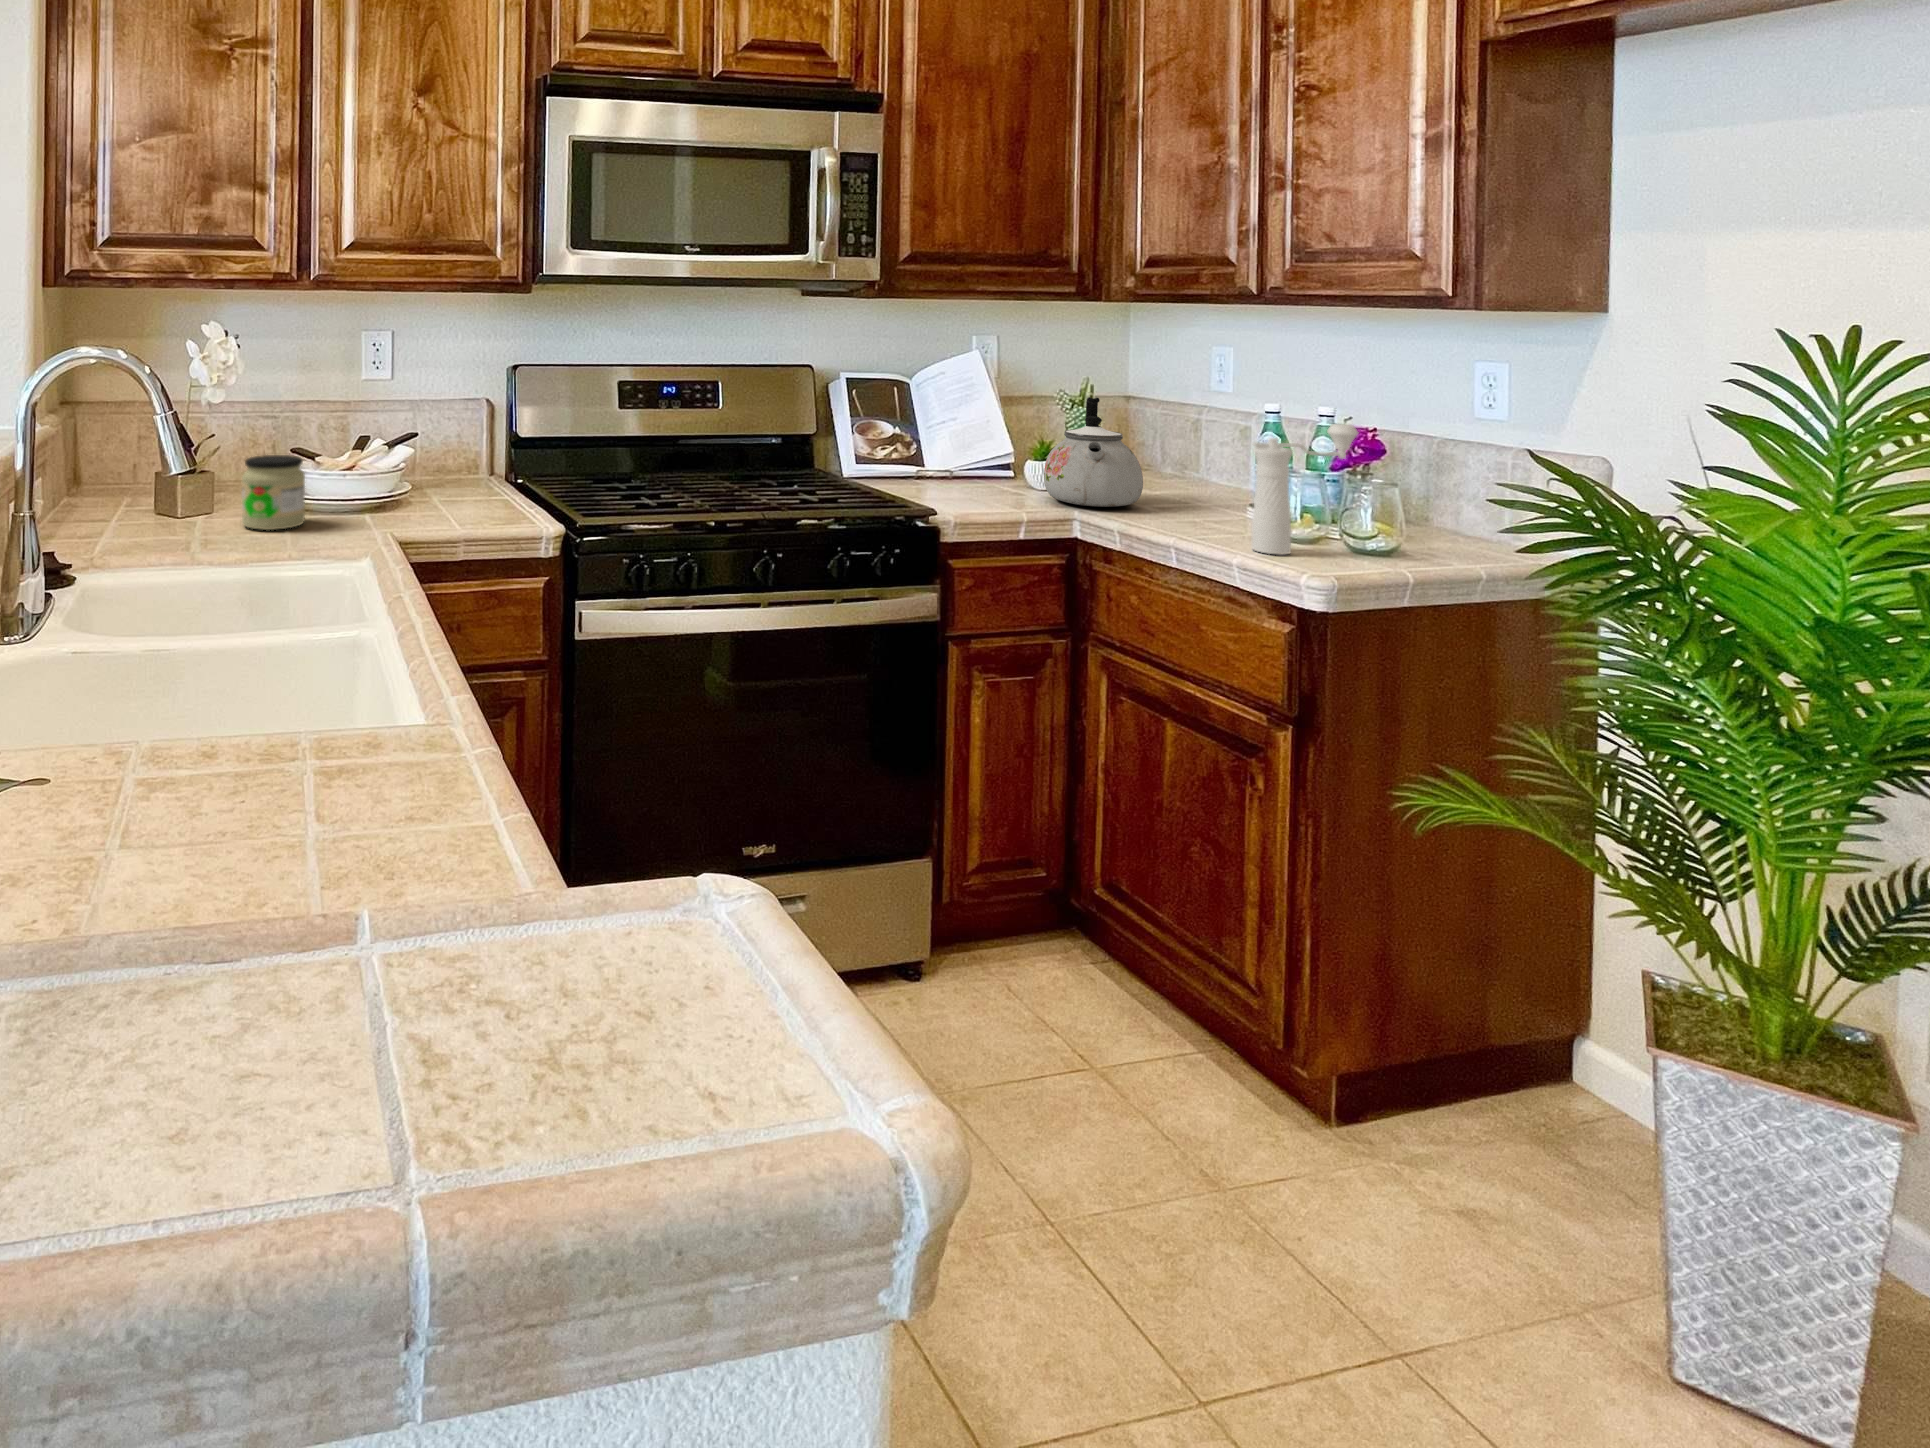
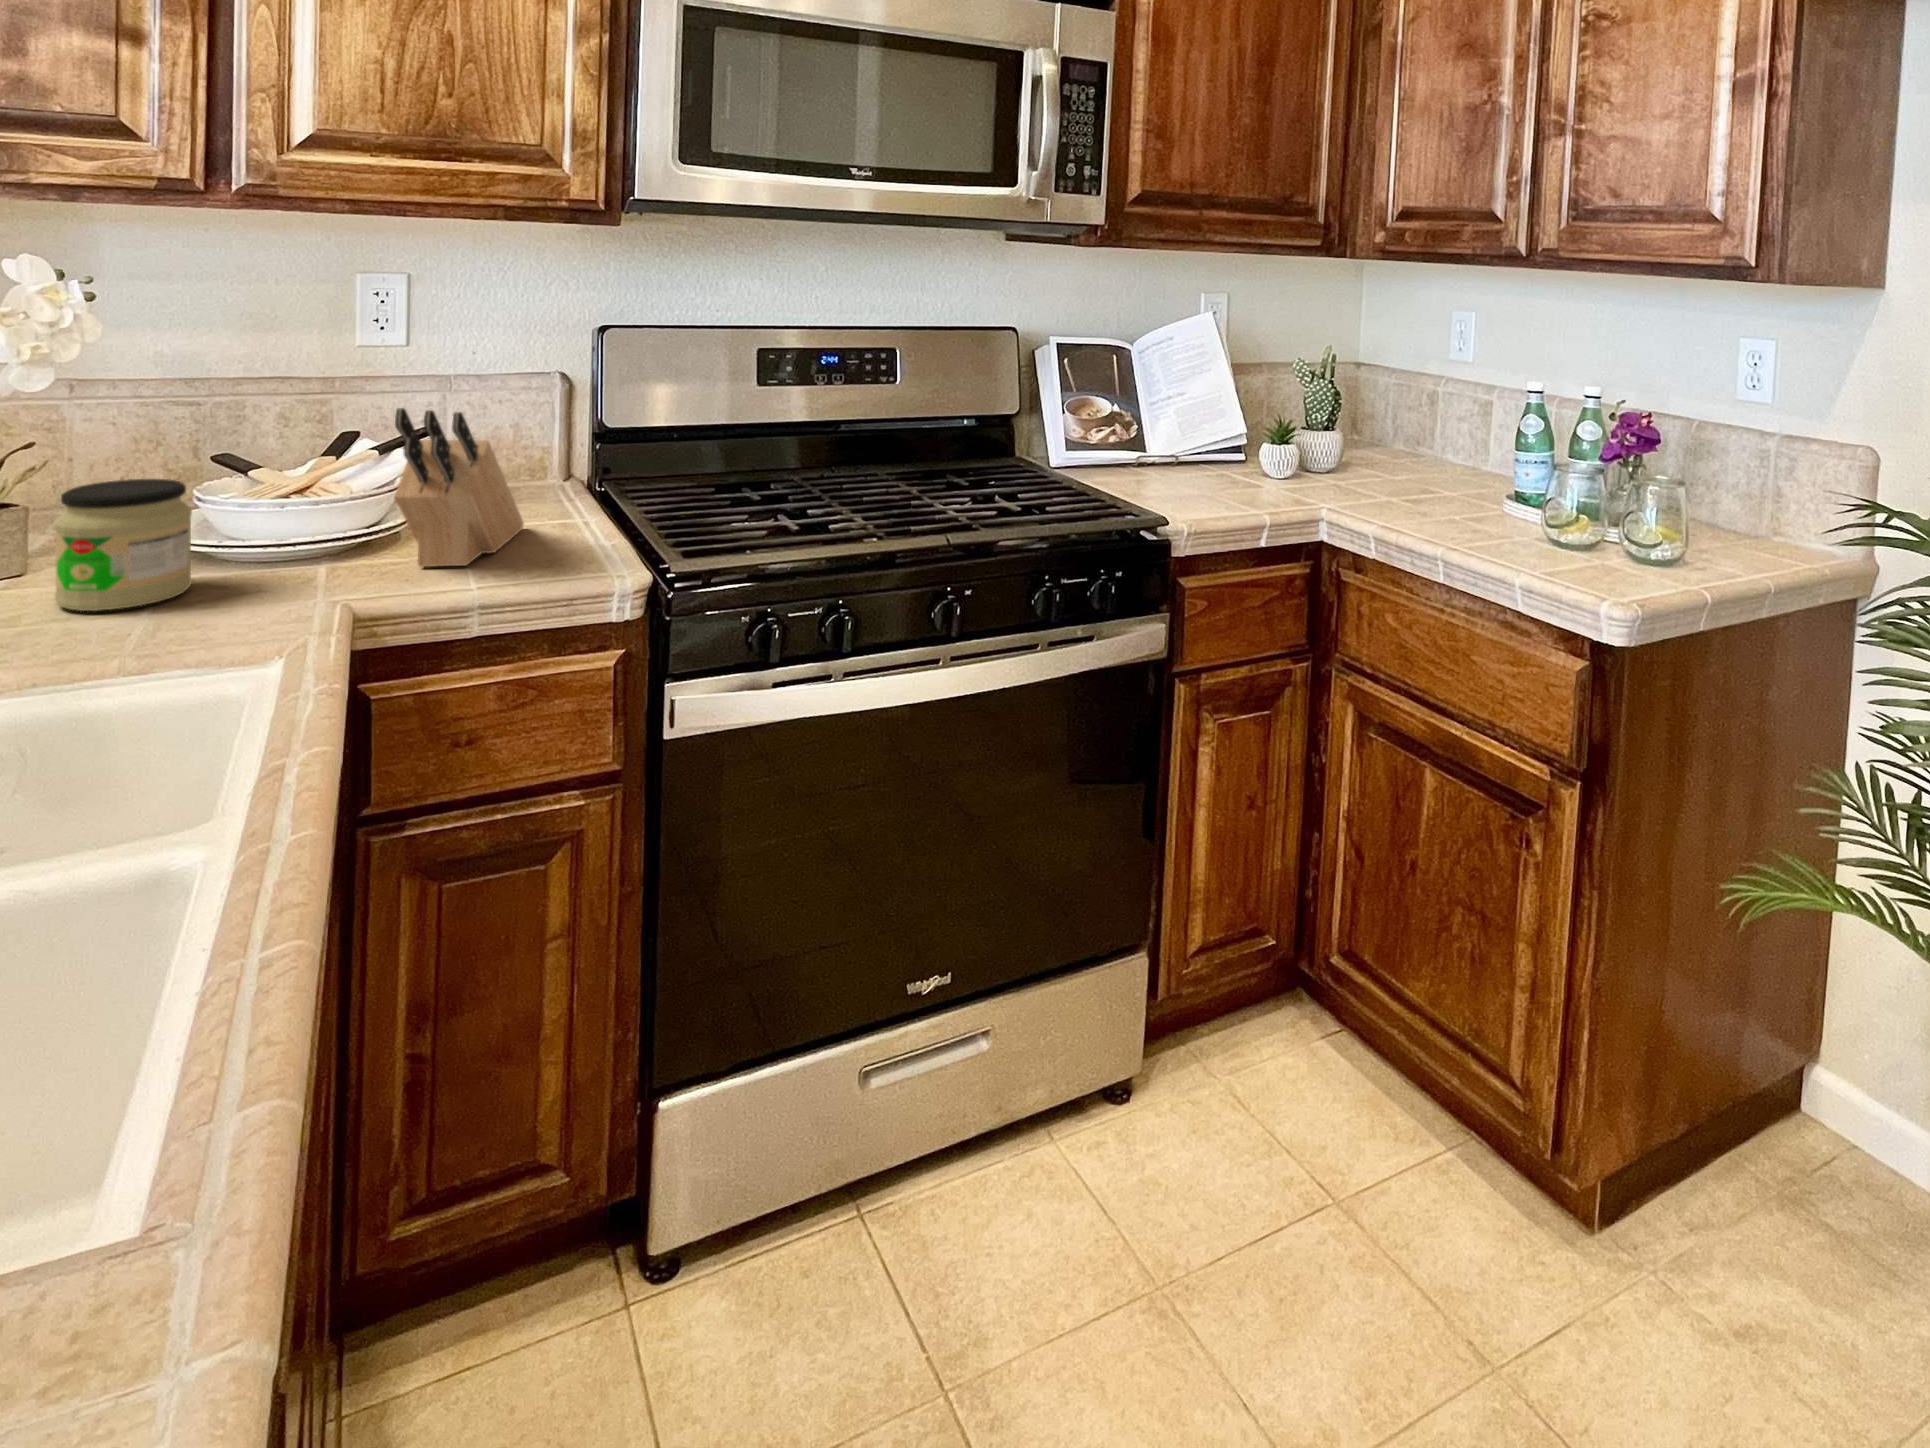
kettle: present [1044,397,1143,507] -> none [1291,371,1400,502]
knife block: none [411,413,473,518] -> present [394,408,524,567]
pepper mill: present [1251,424,1358,555] -> none [1531,411,1648,568]

